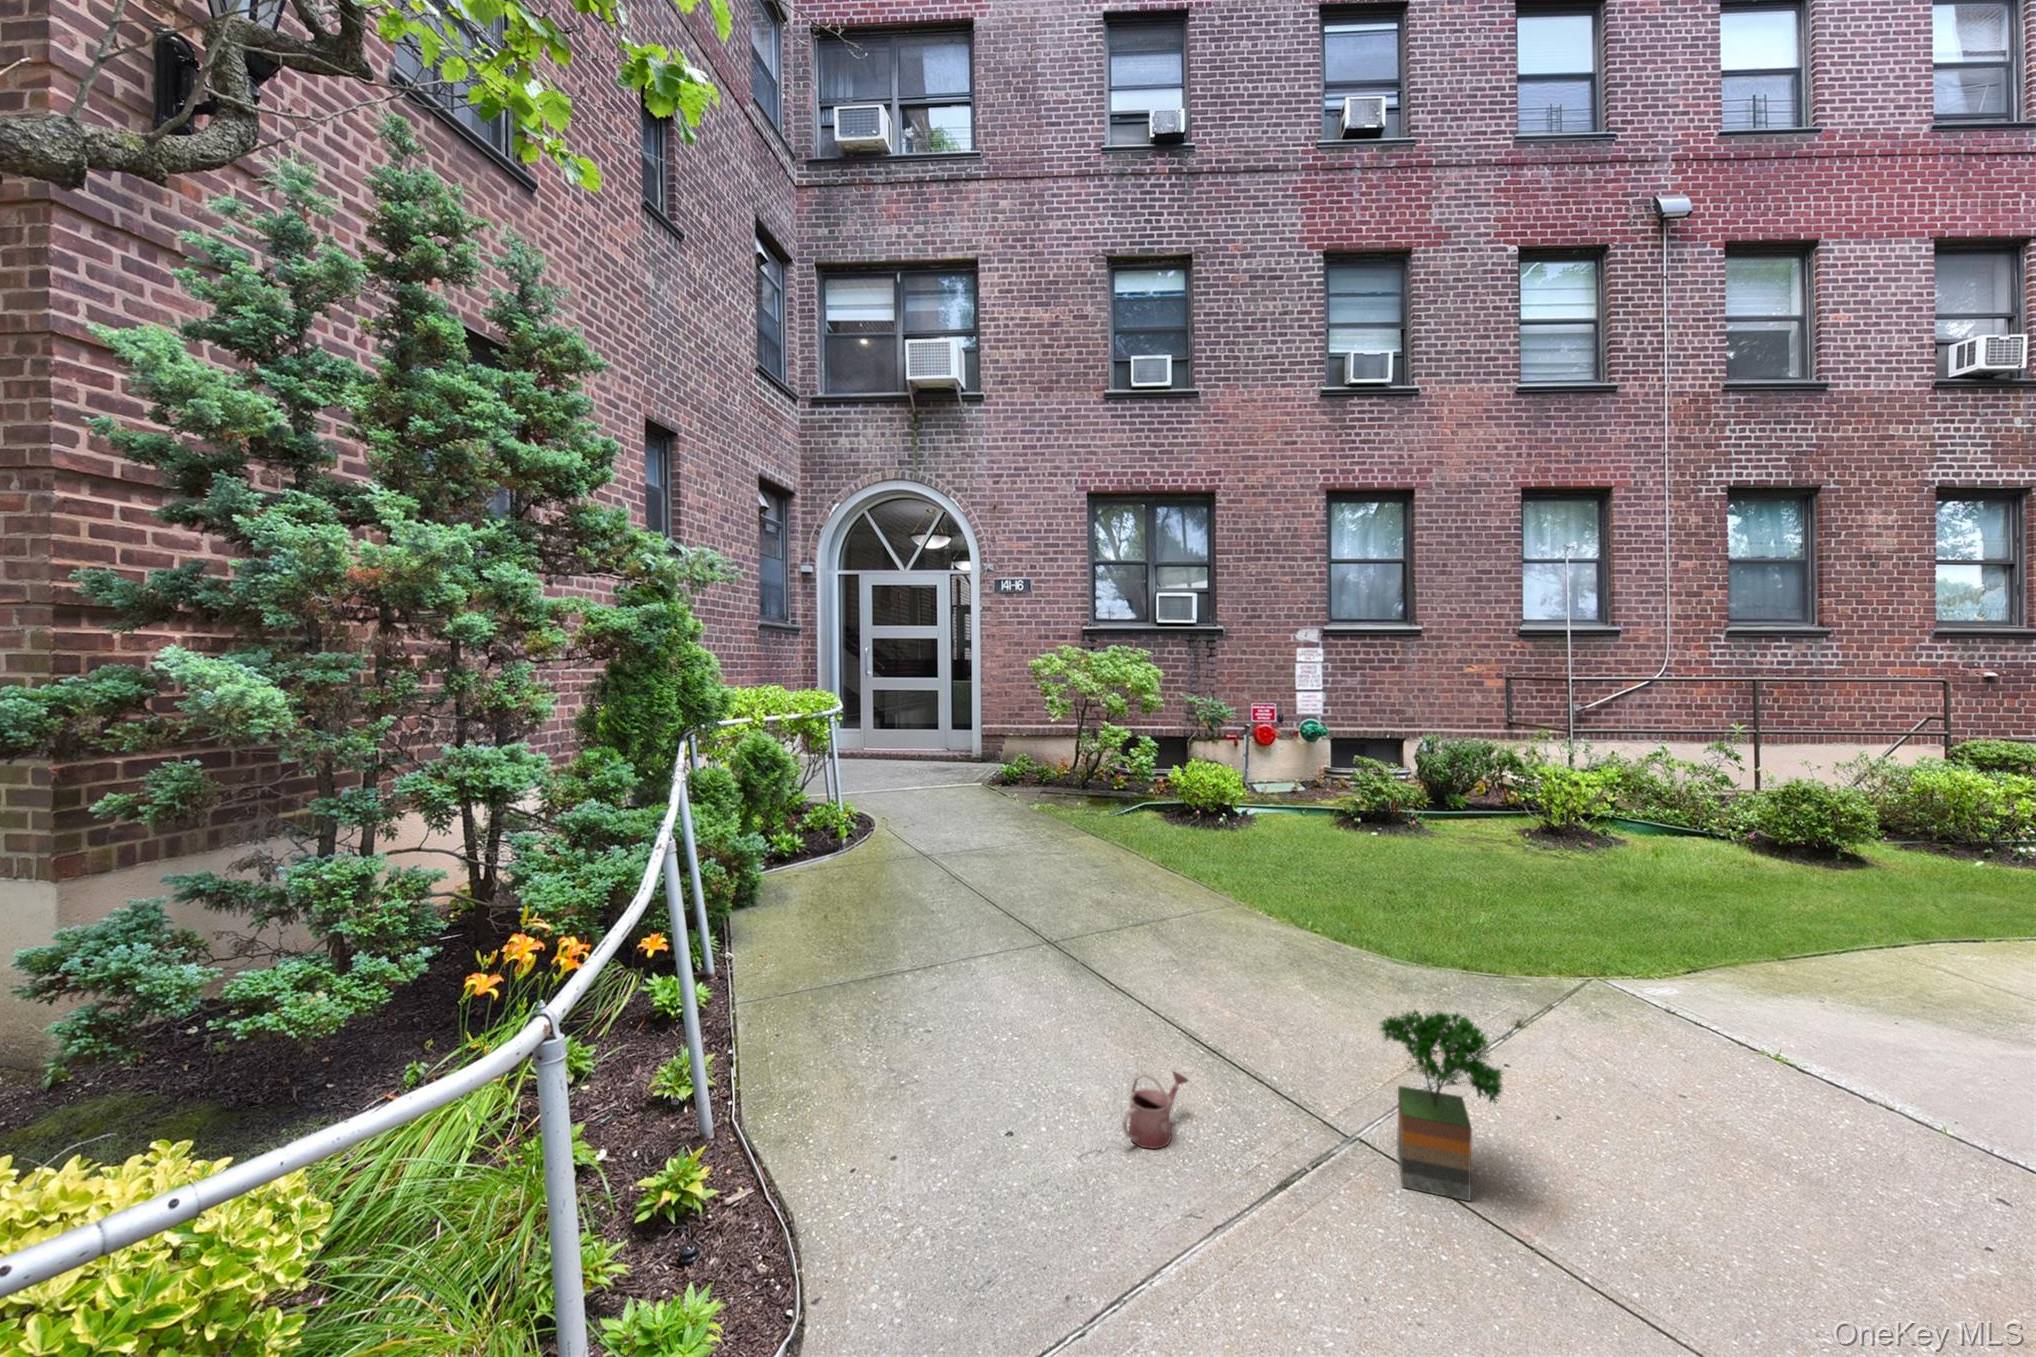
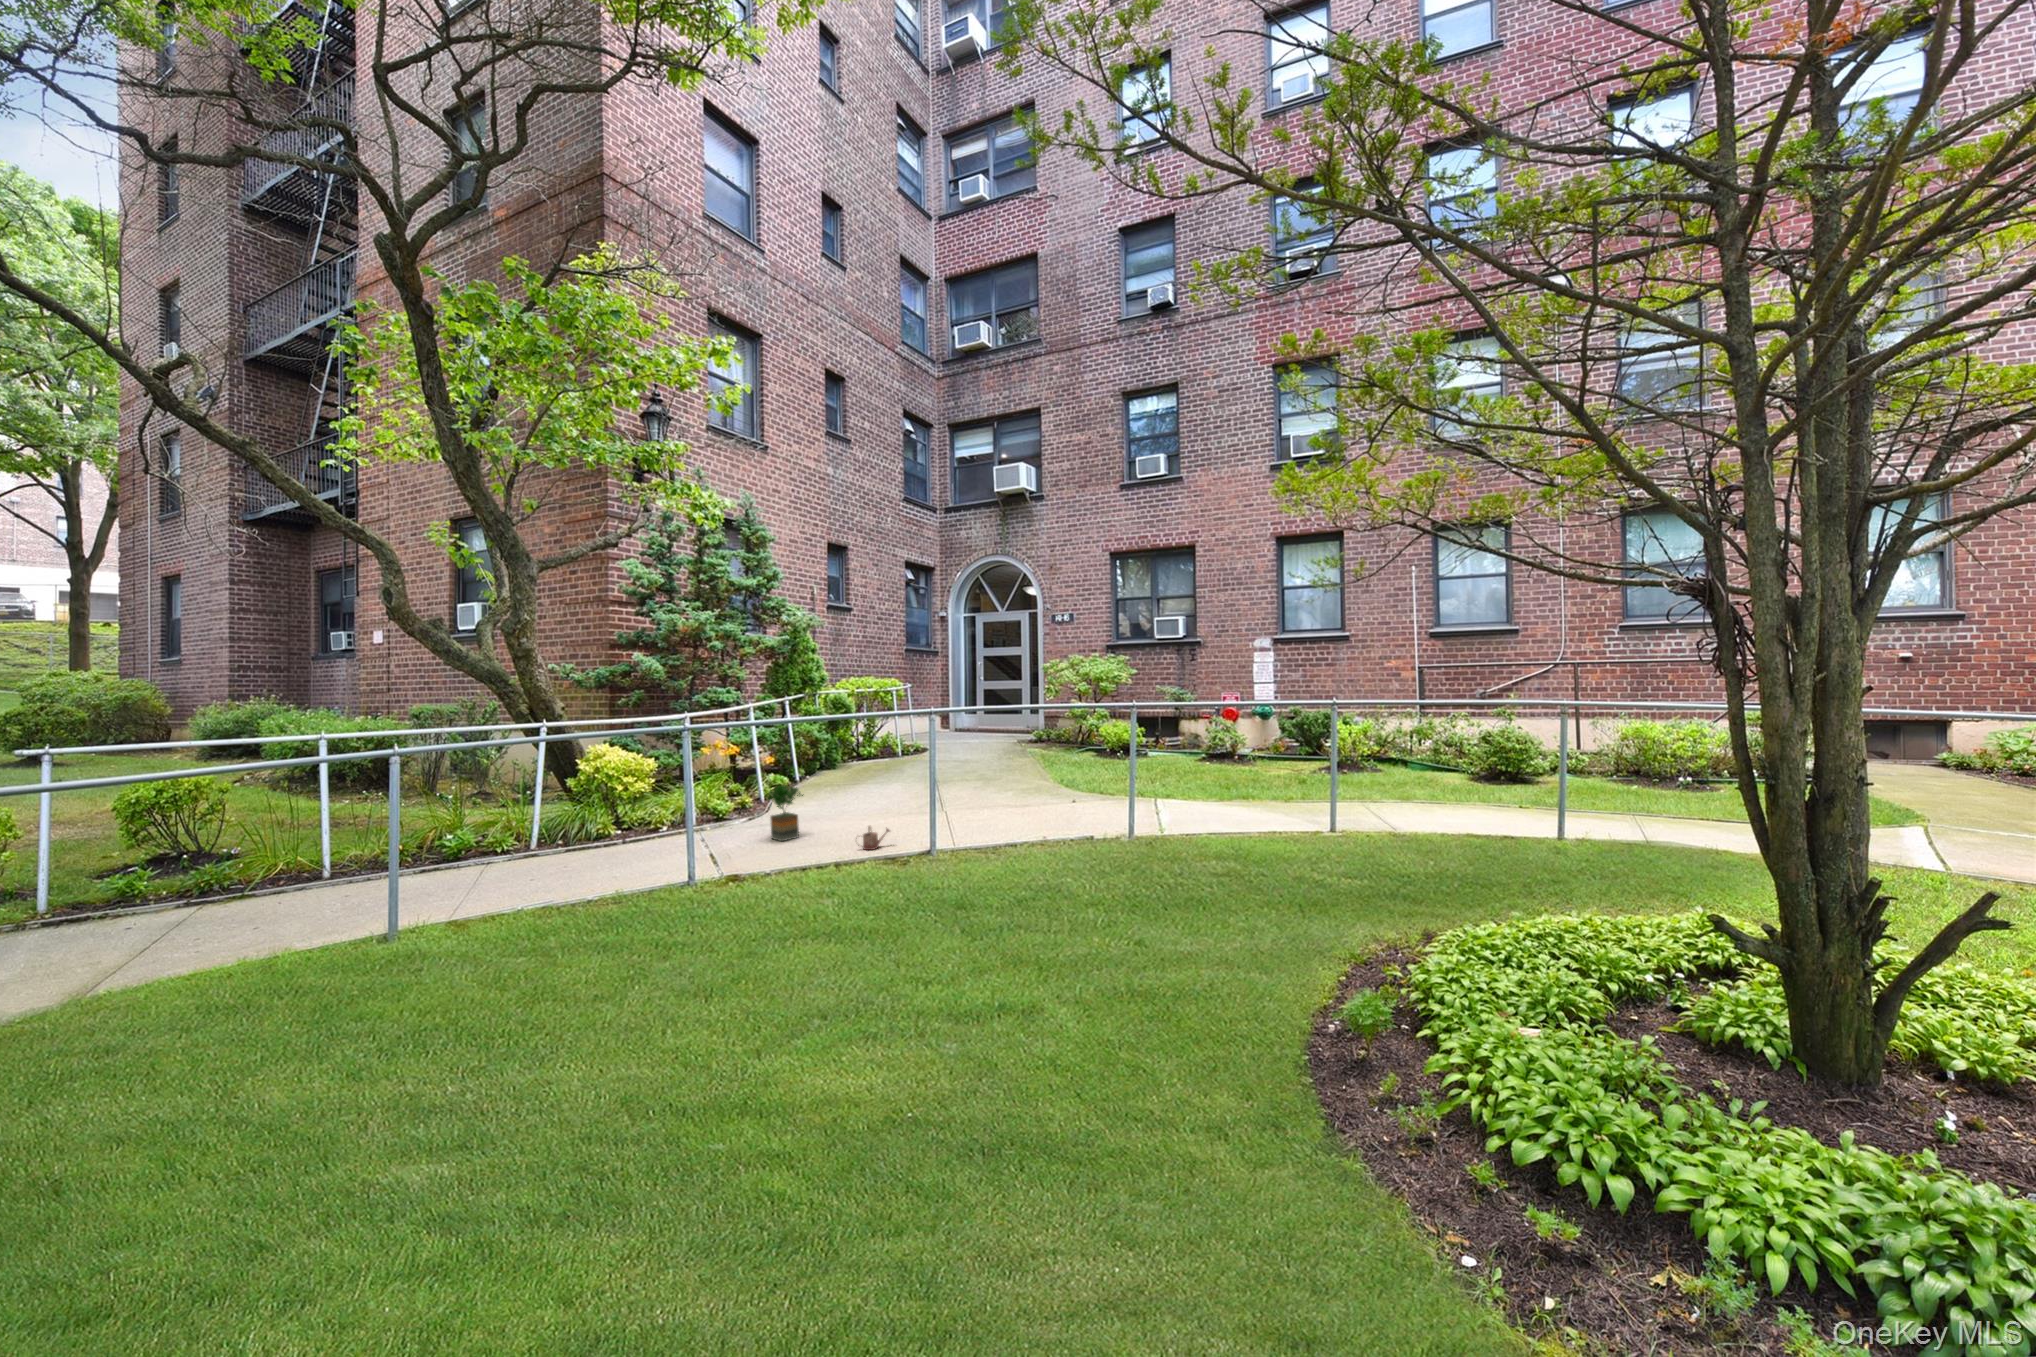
potted tree: present [1379,1010,1504,1201] -> present [767,786,804,841]

